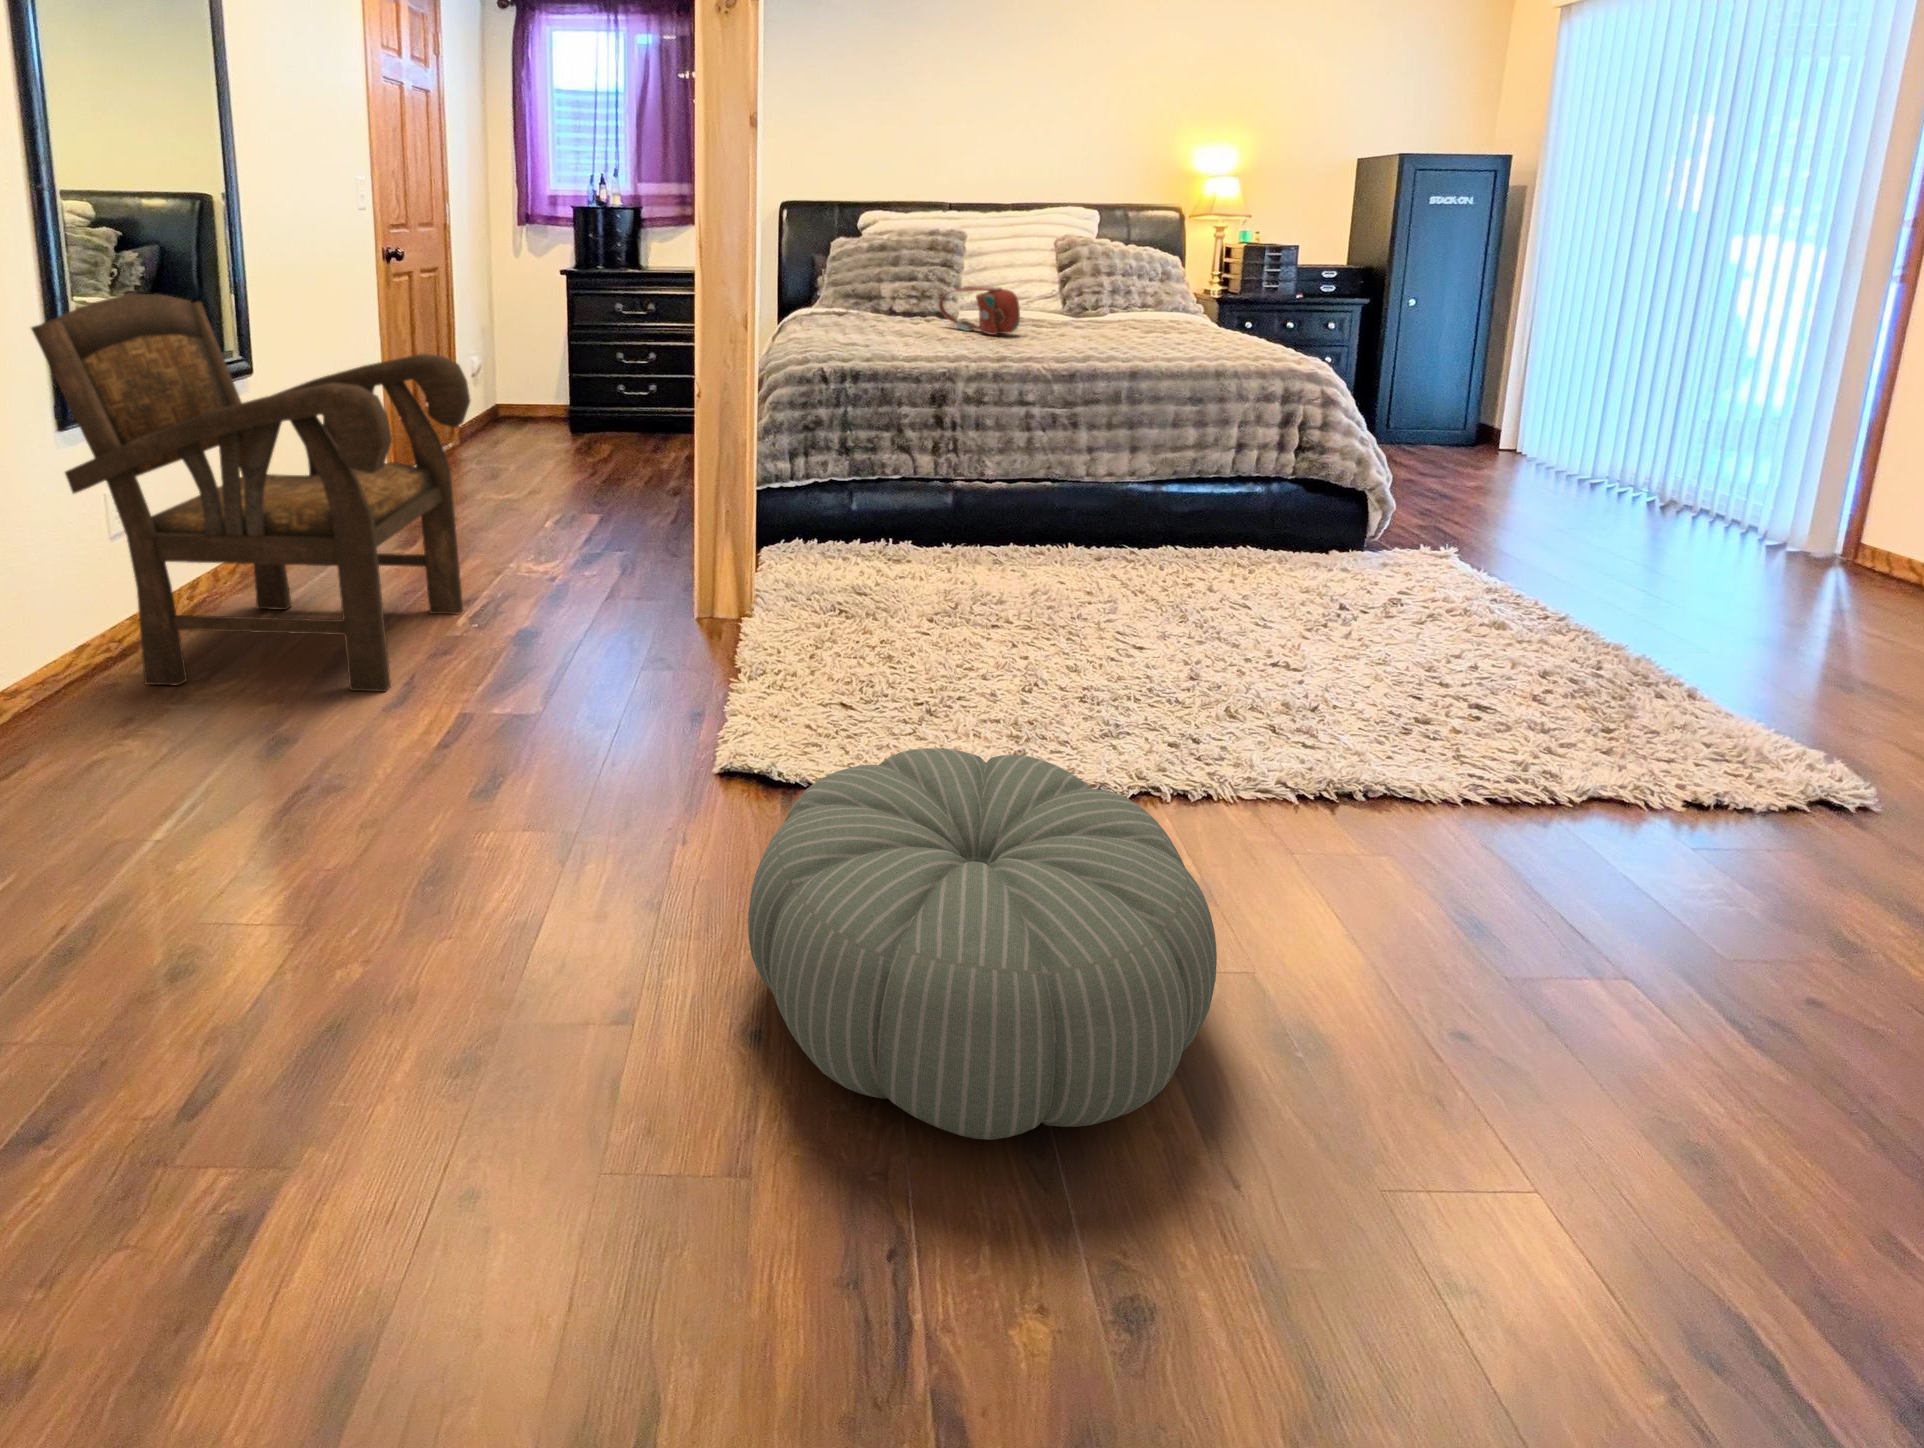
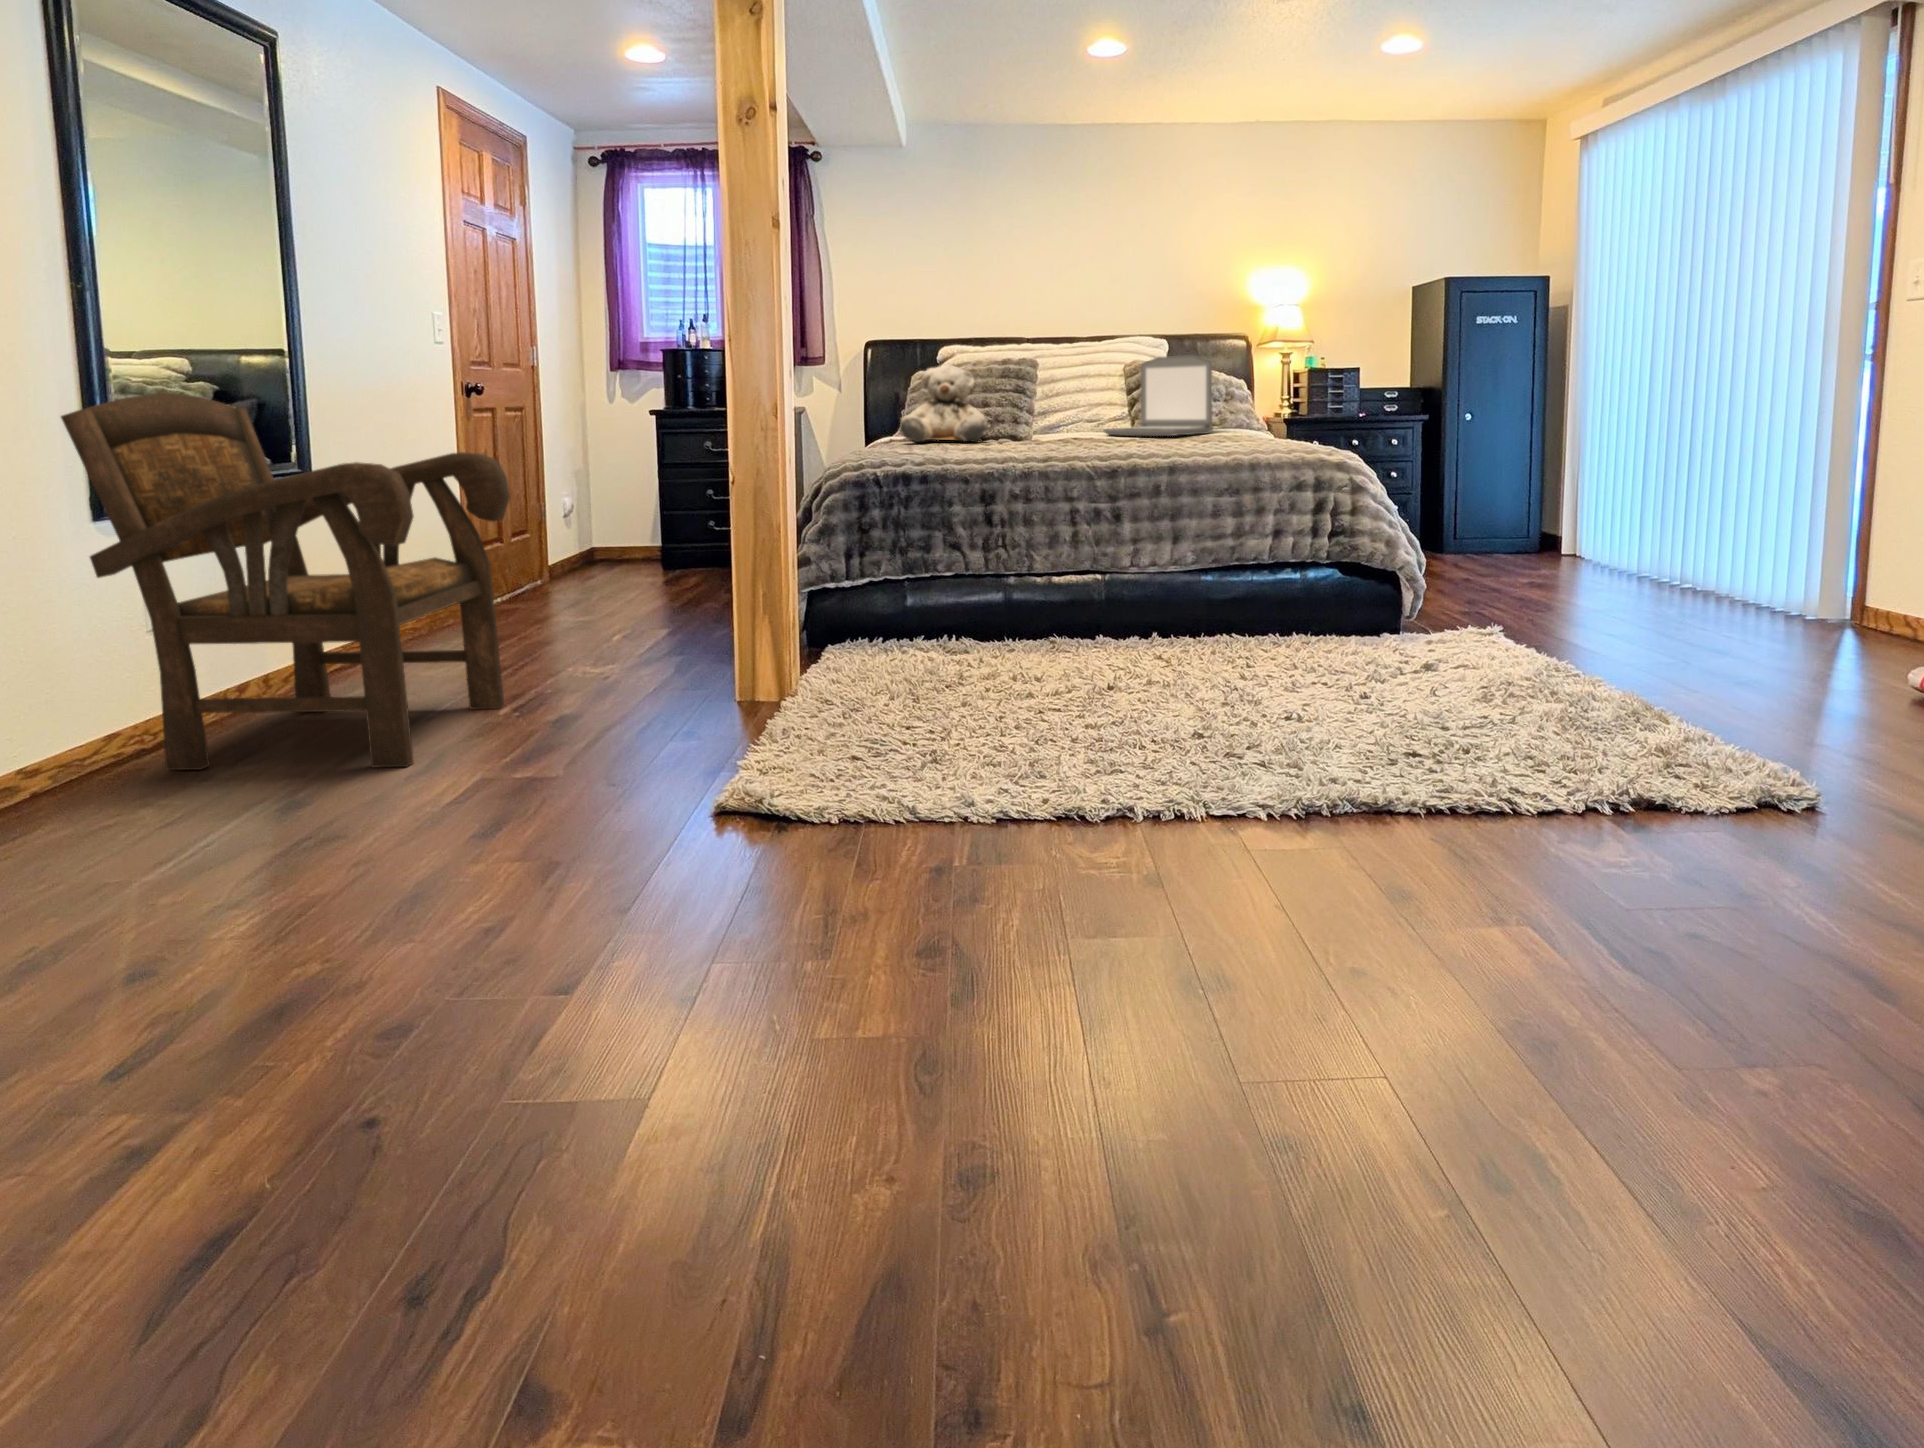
laptop: none [1038,237,1158,325] -> present [1103,355,1213,436]
teddy bear: none [833,240,924,324] -> present [900,364,988,442]
handbag: present [939,287,1020,335] -> none [1001,399,1076,446]
pouf: present [748,748,1217,1140] -> none [681,742,1111,1043]

